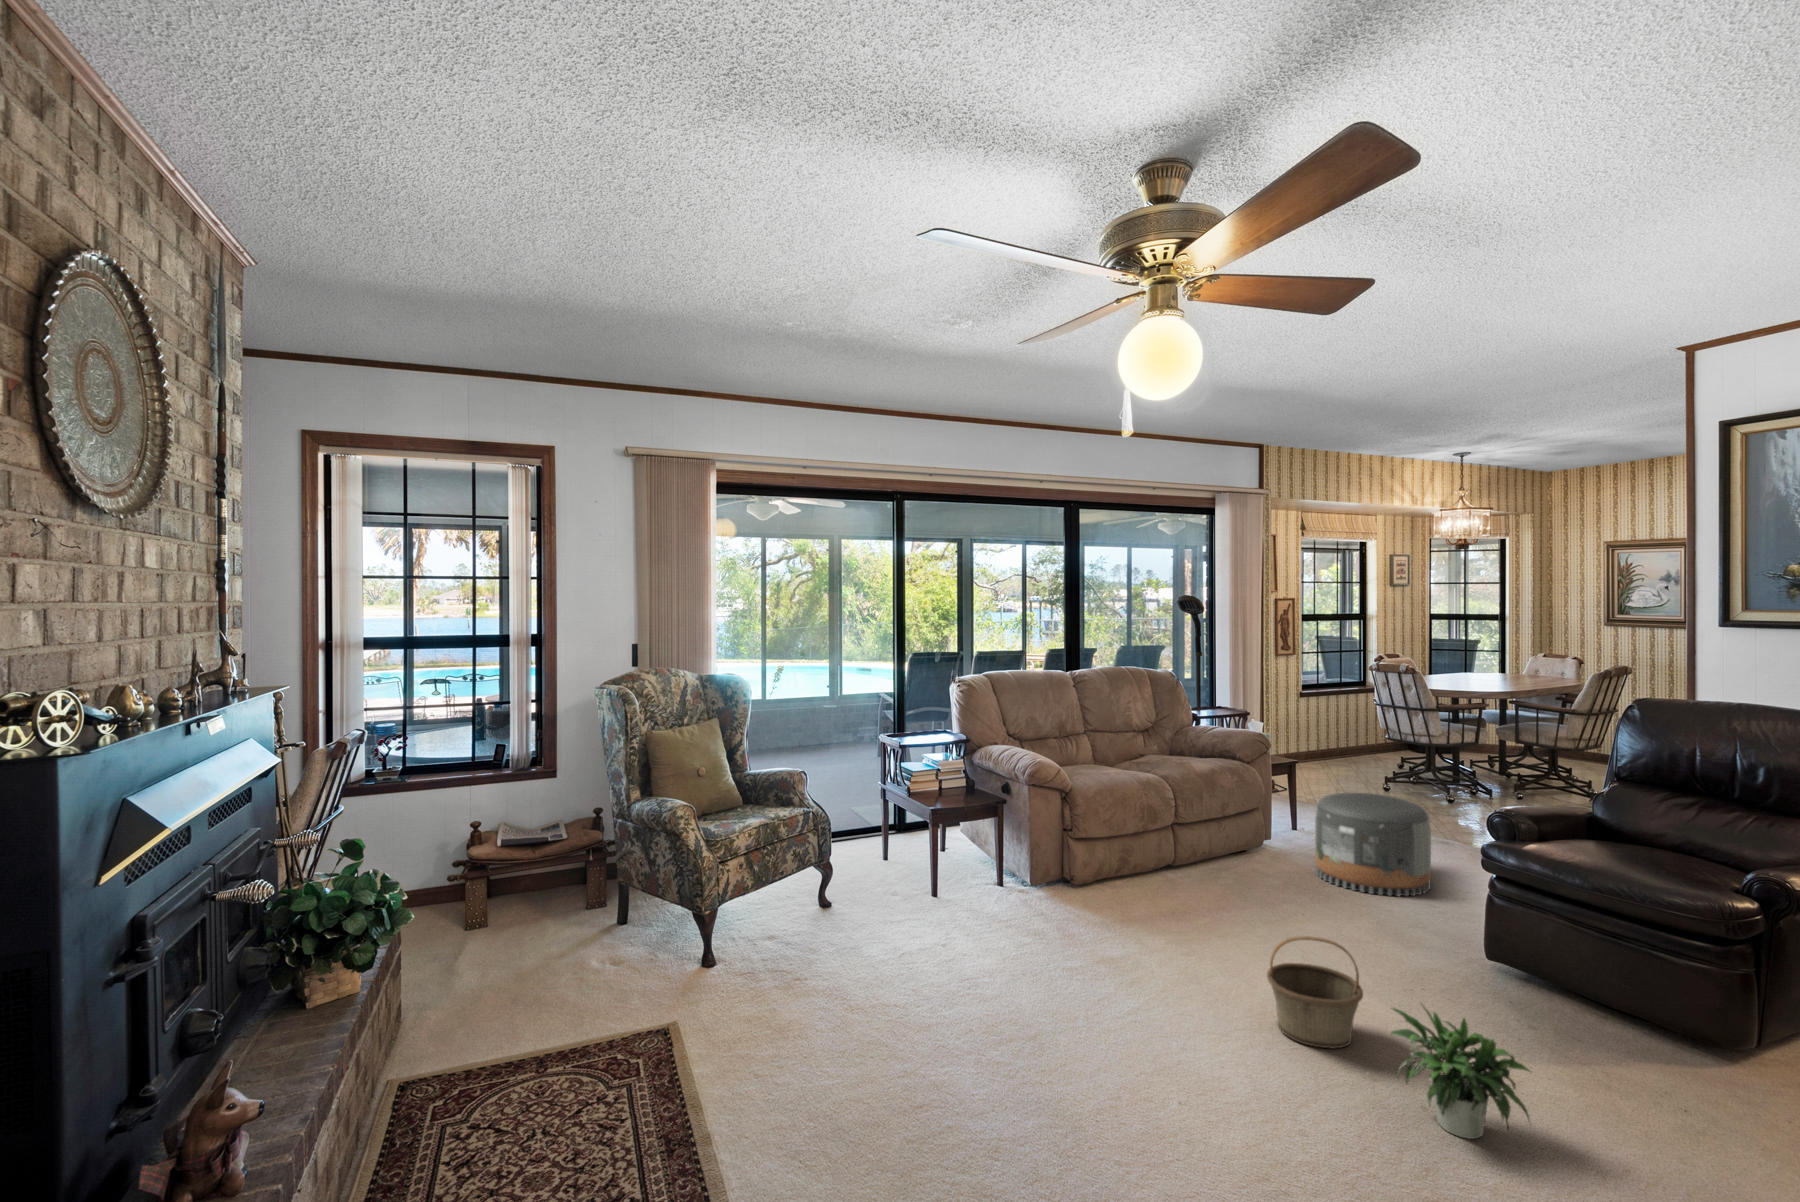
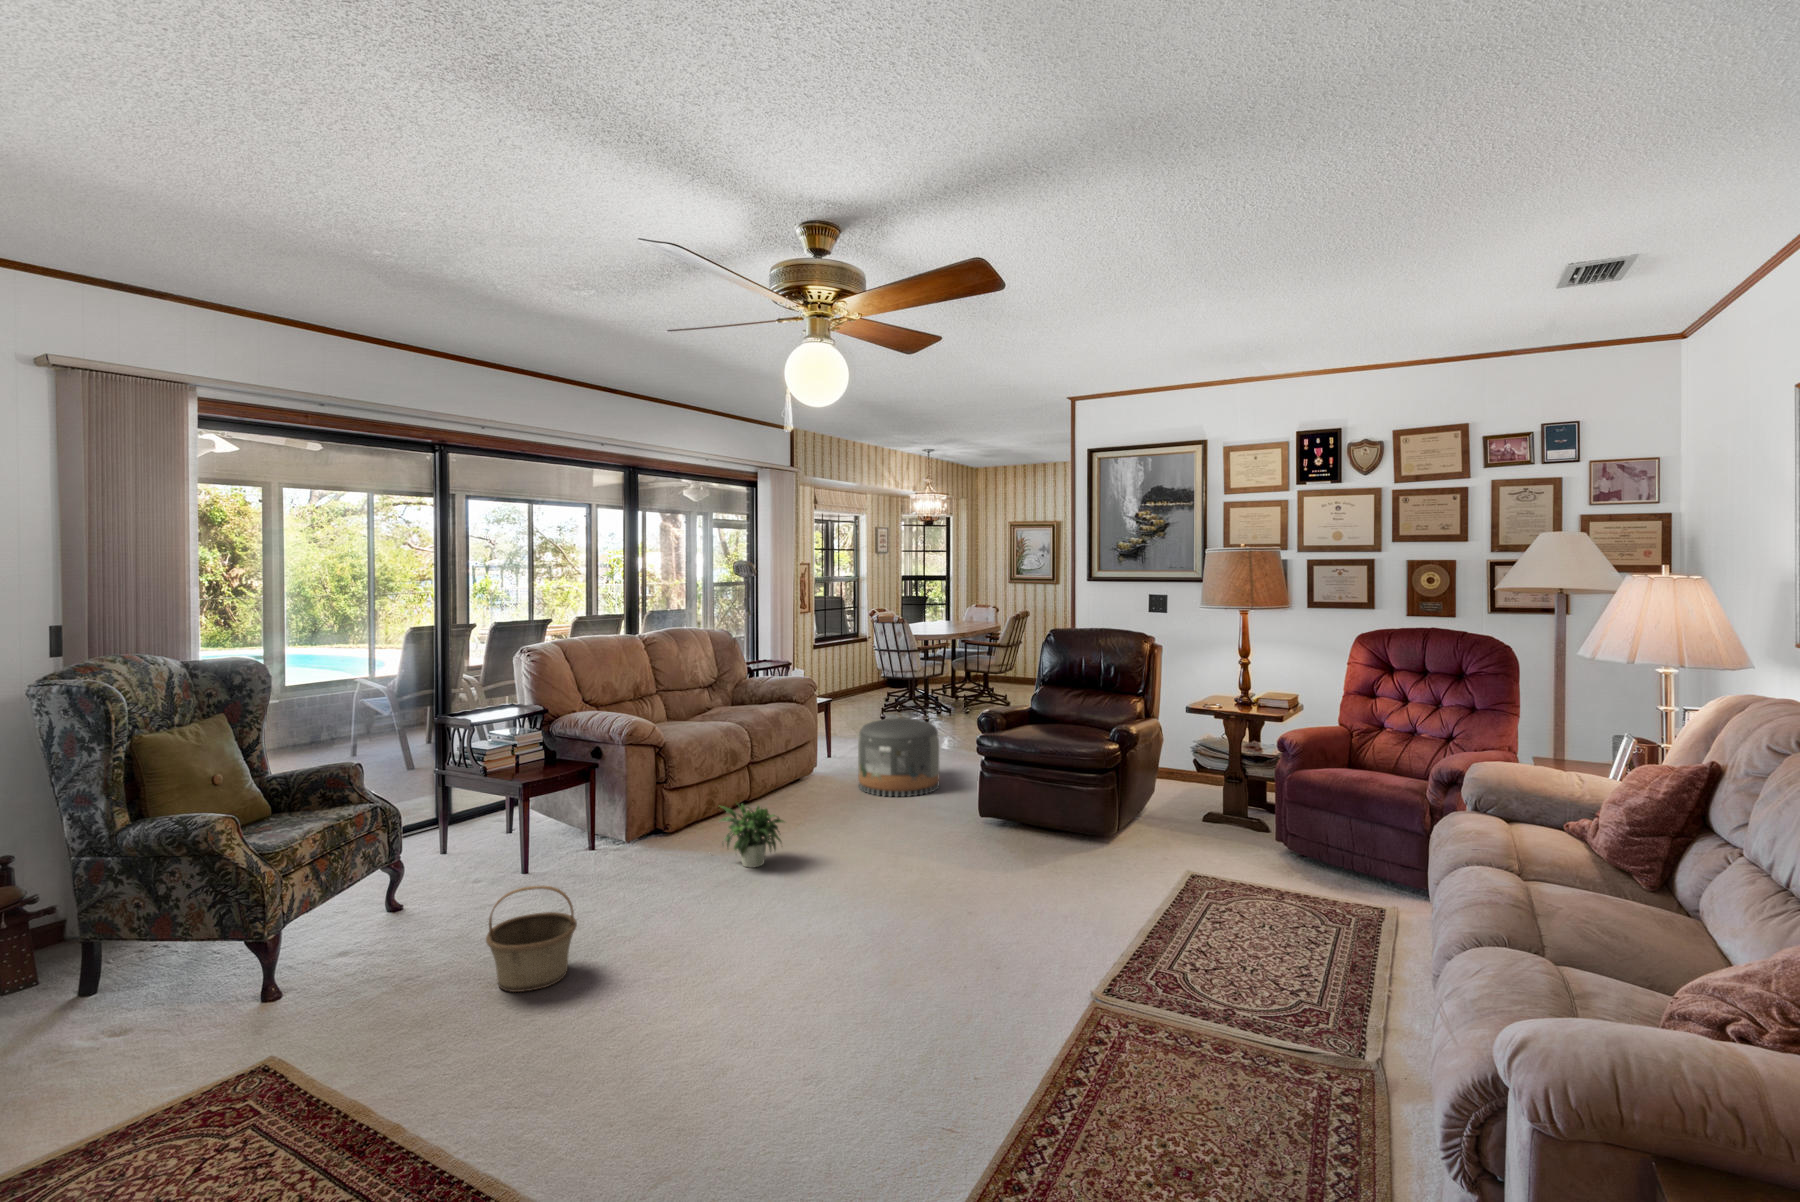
basket: present [1267,936,1363,1048] -> present [486,886,577,992]
potted plant: present [1368,1005,1531,1139] -> present [720,805,784,867]

